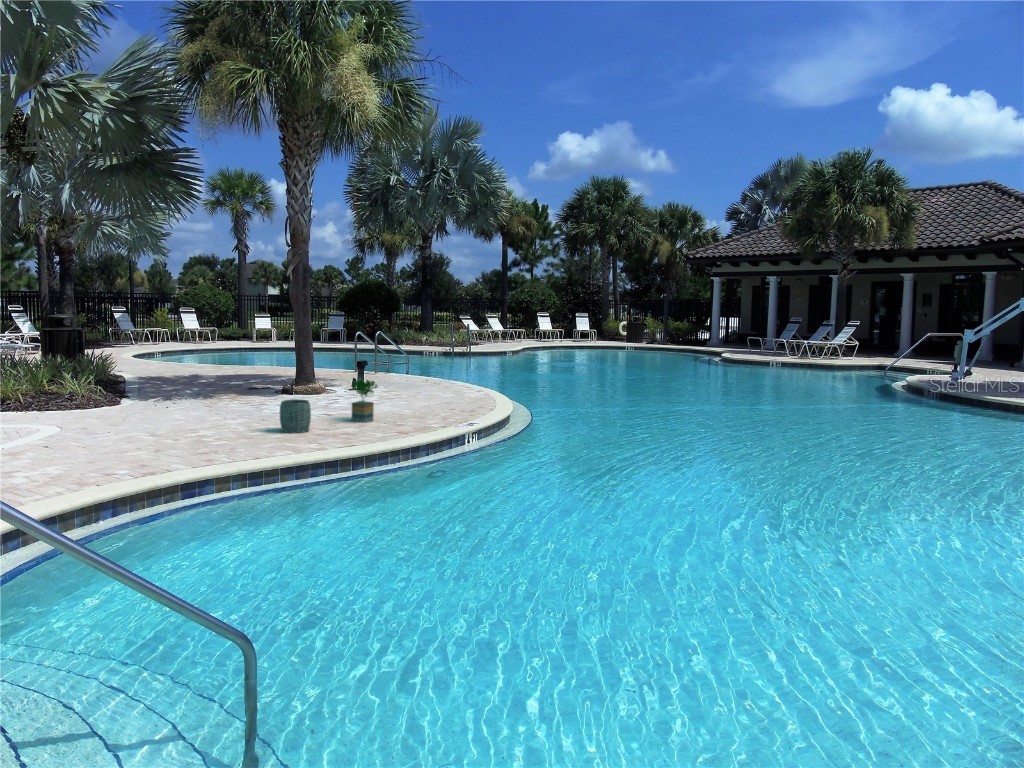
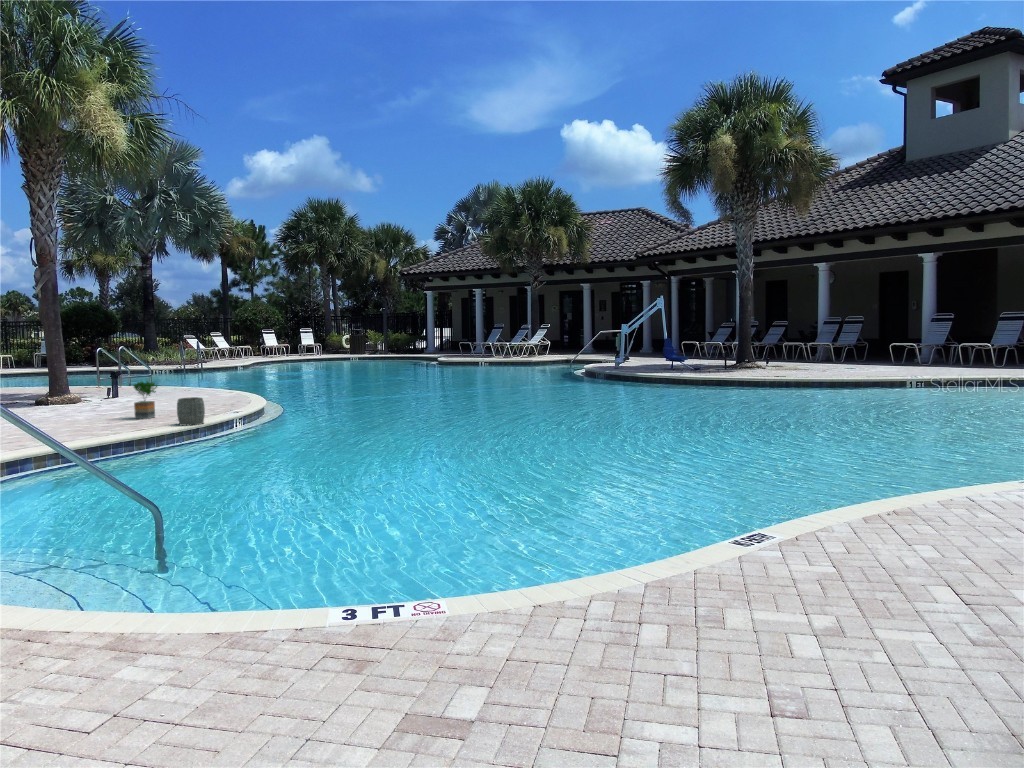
woven basket: present [280,399,311,433] -> present [177,397,205,425]

